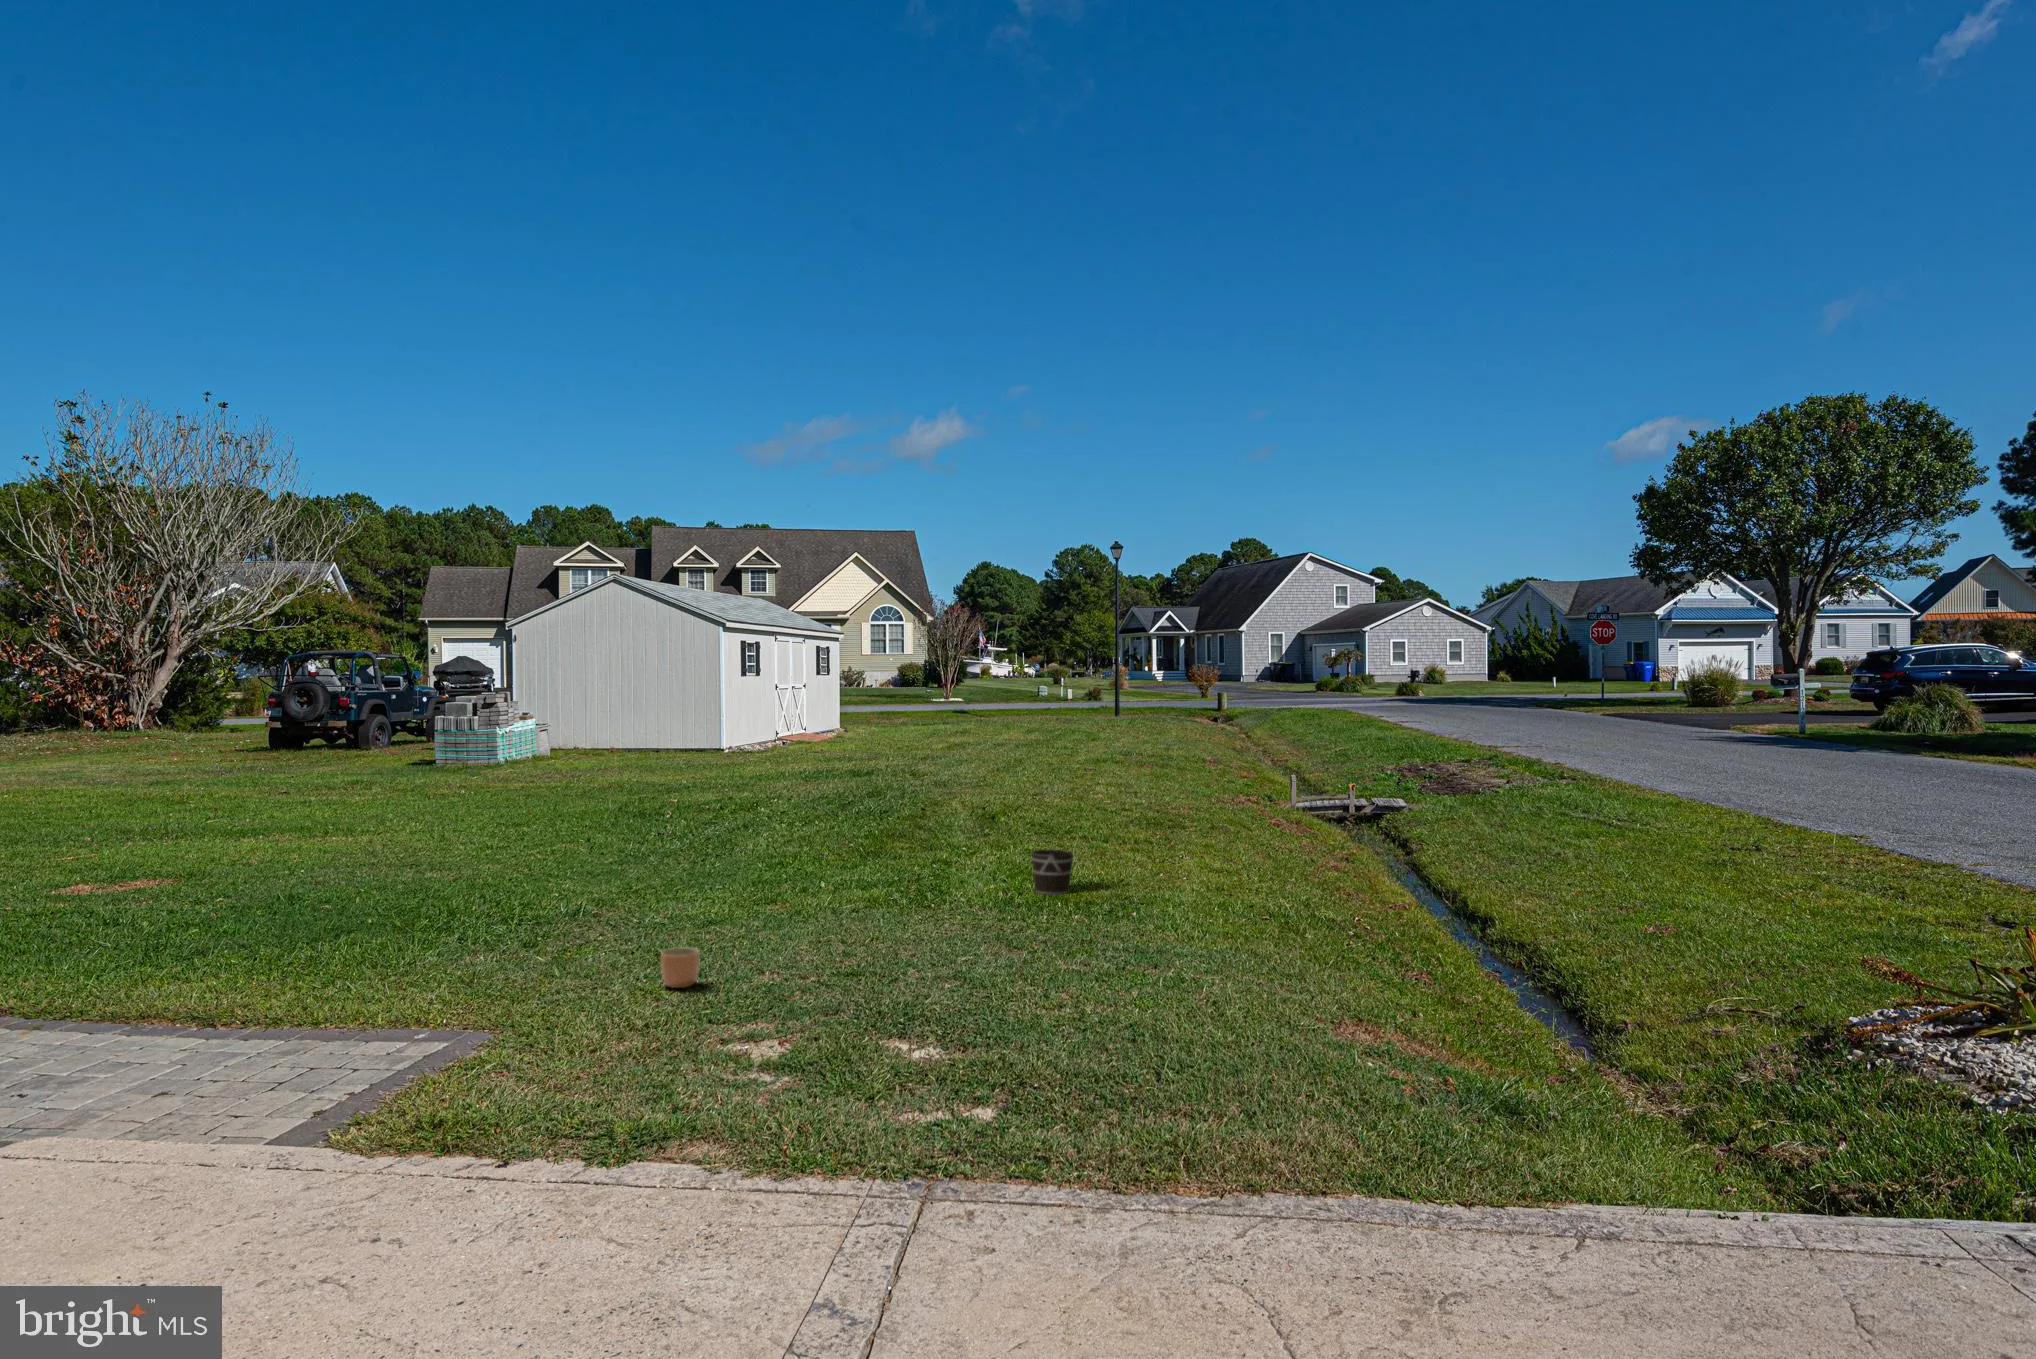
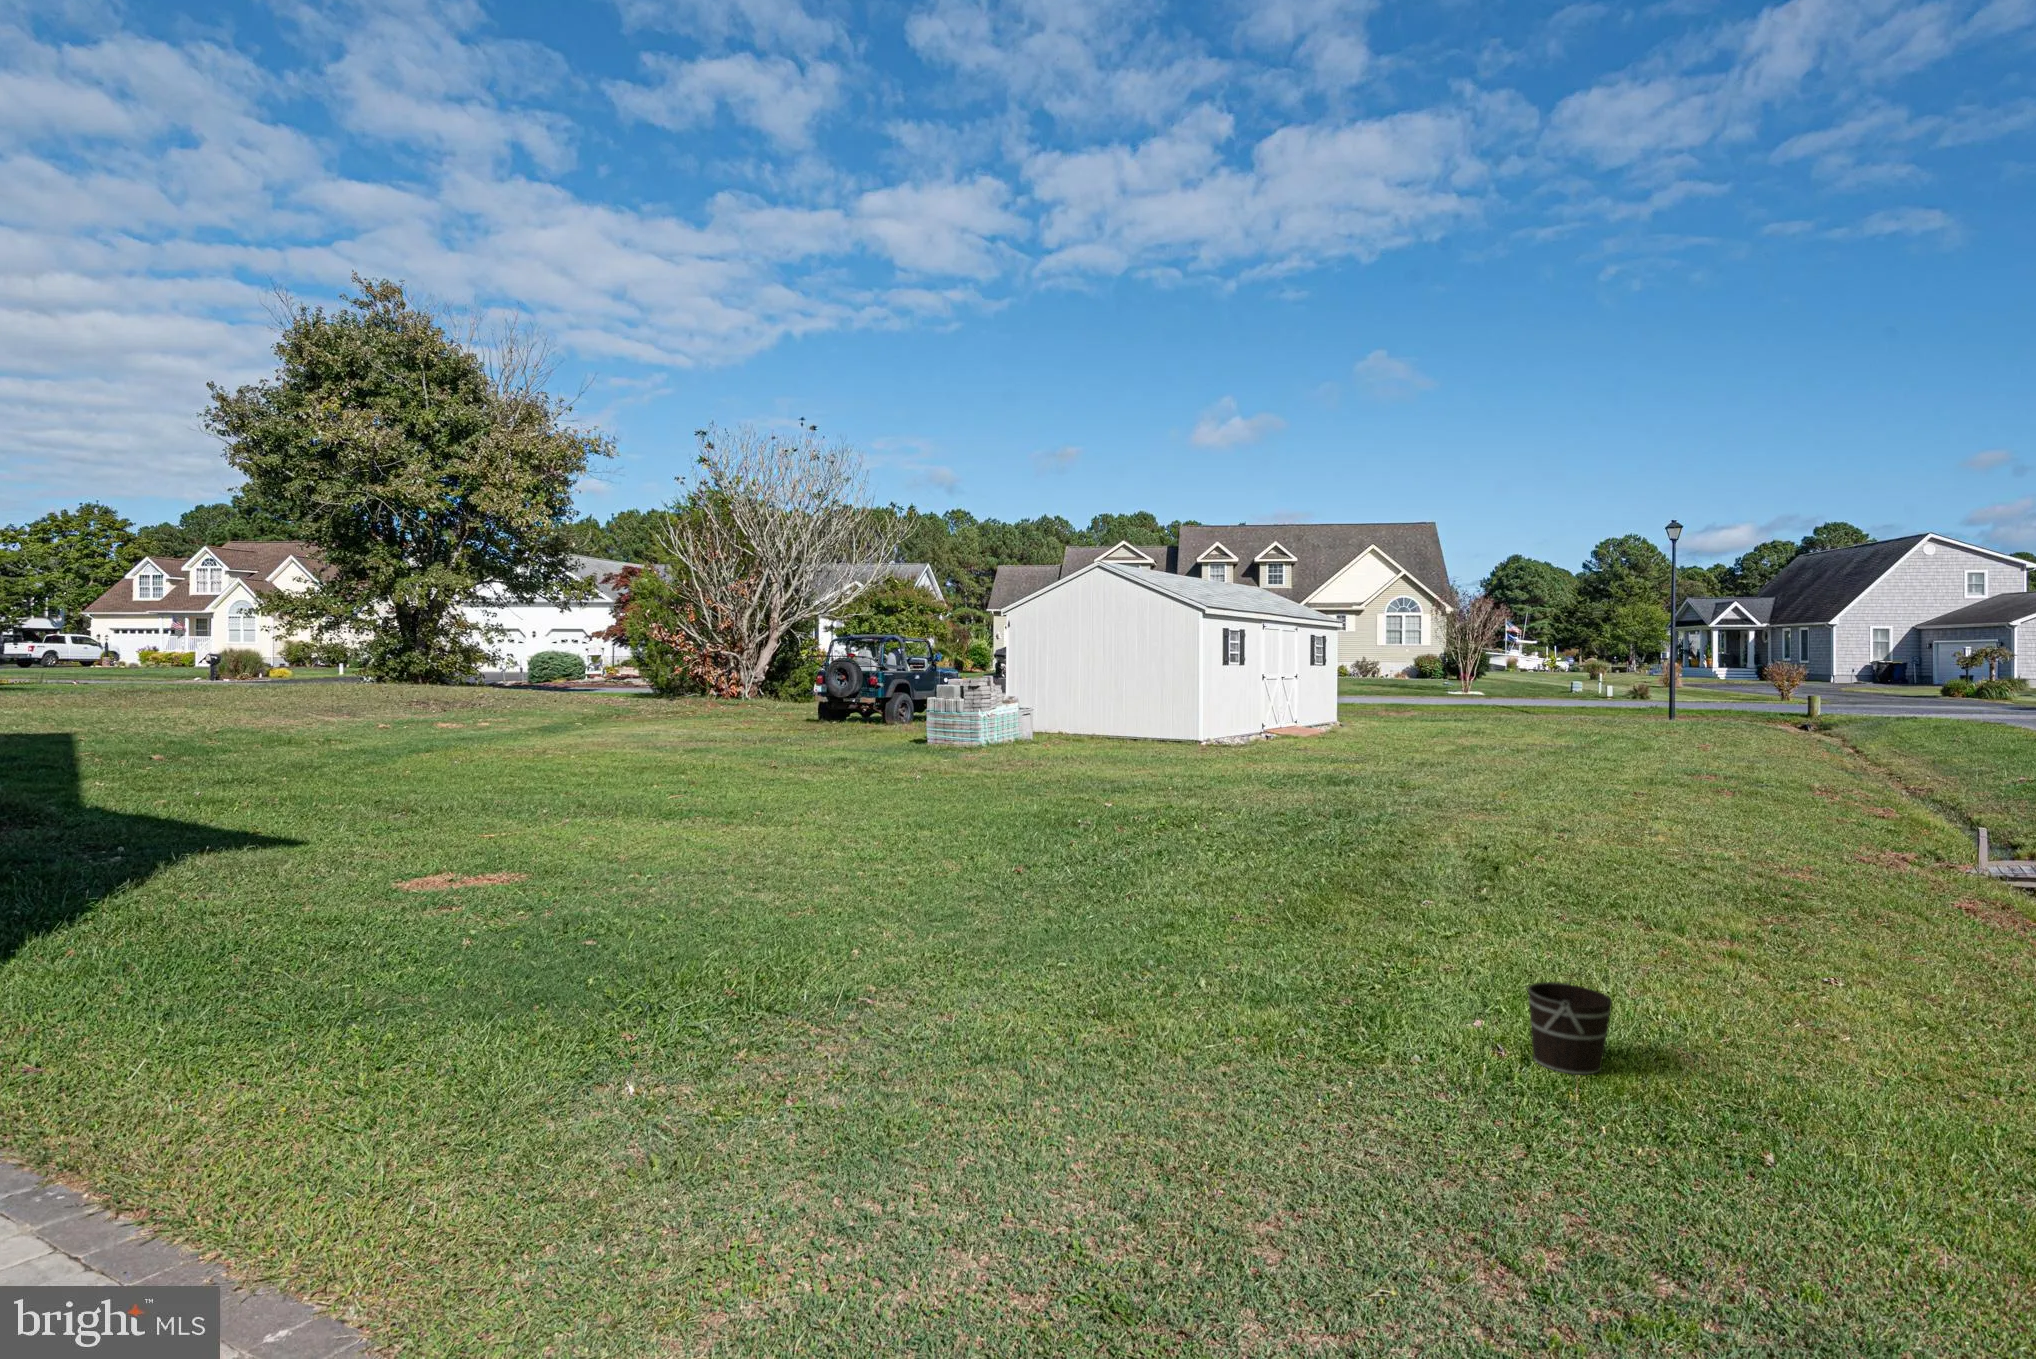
planter: present [661,947,700,988] -> none [701,1185,777,1280]

